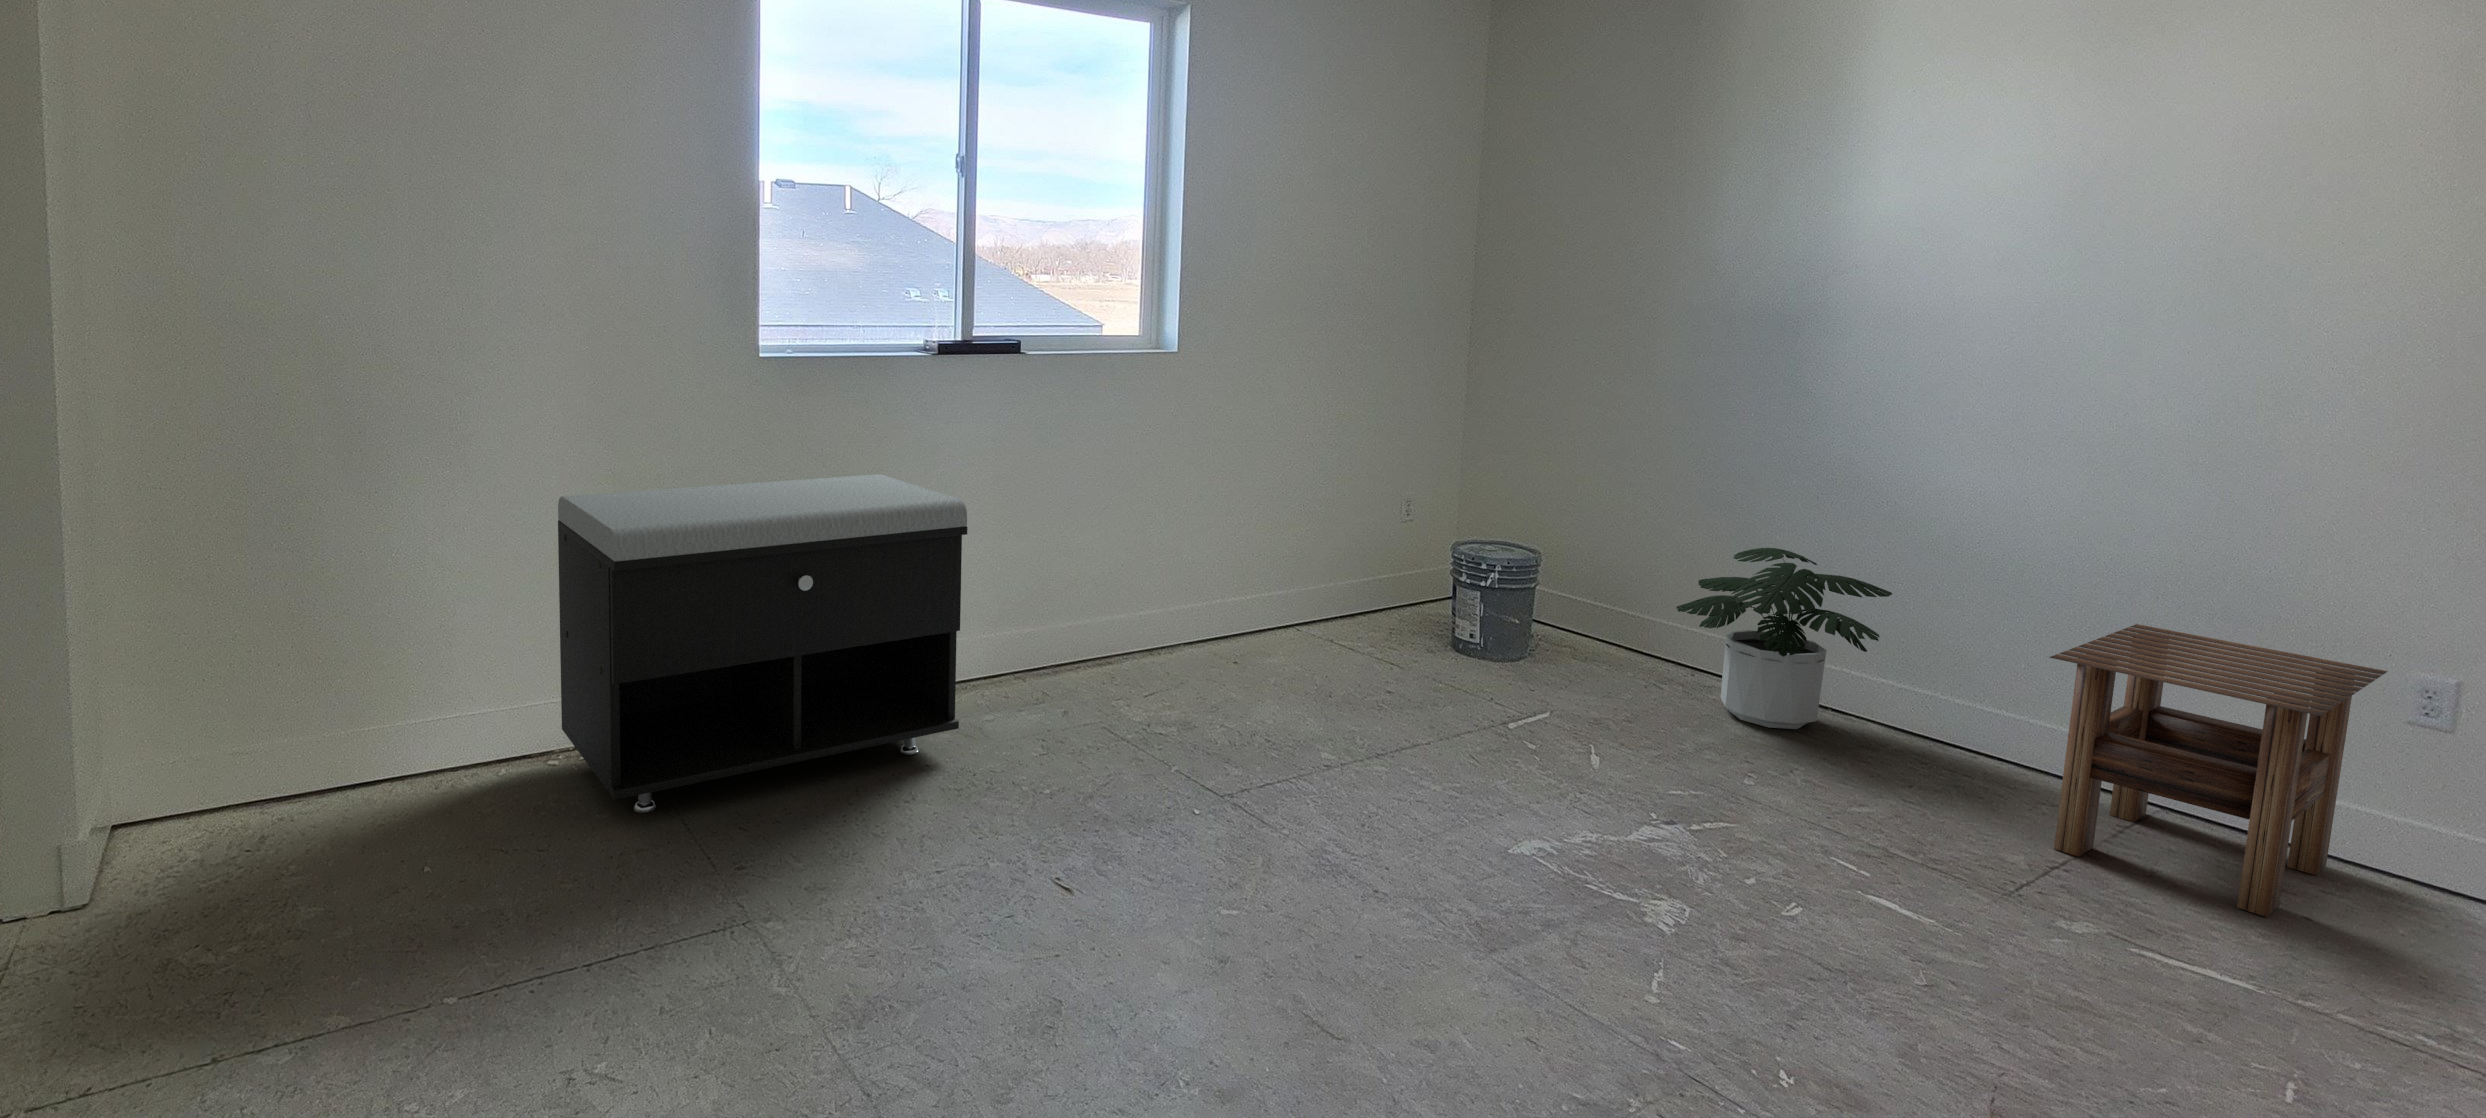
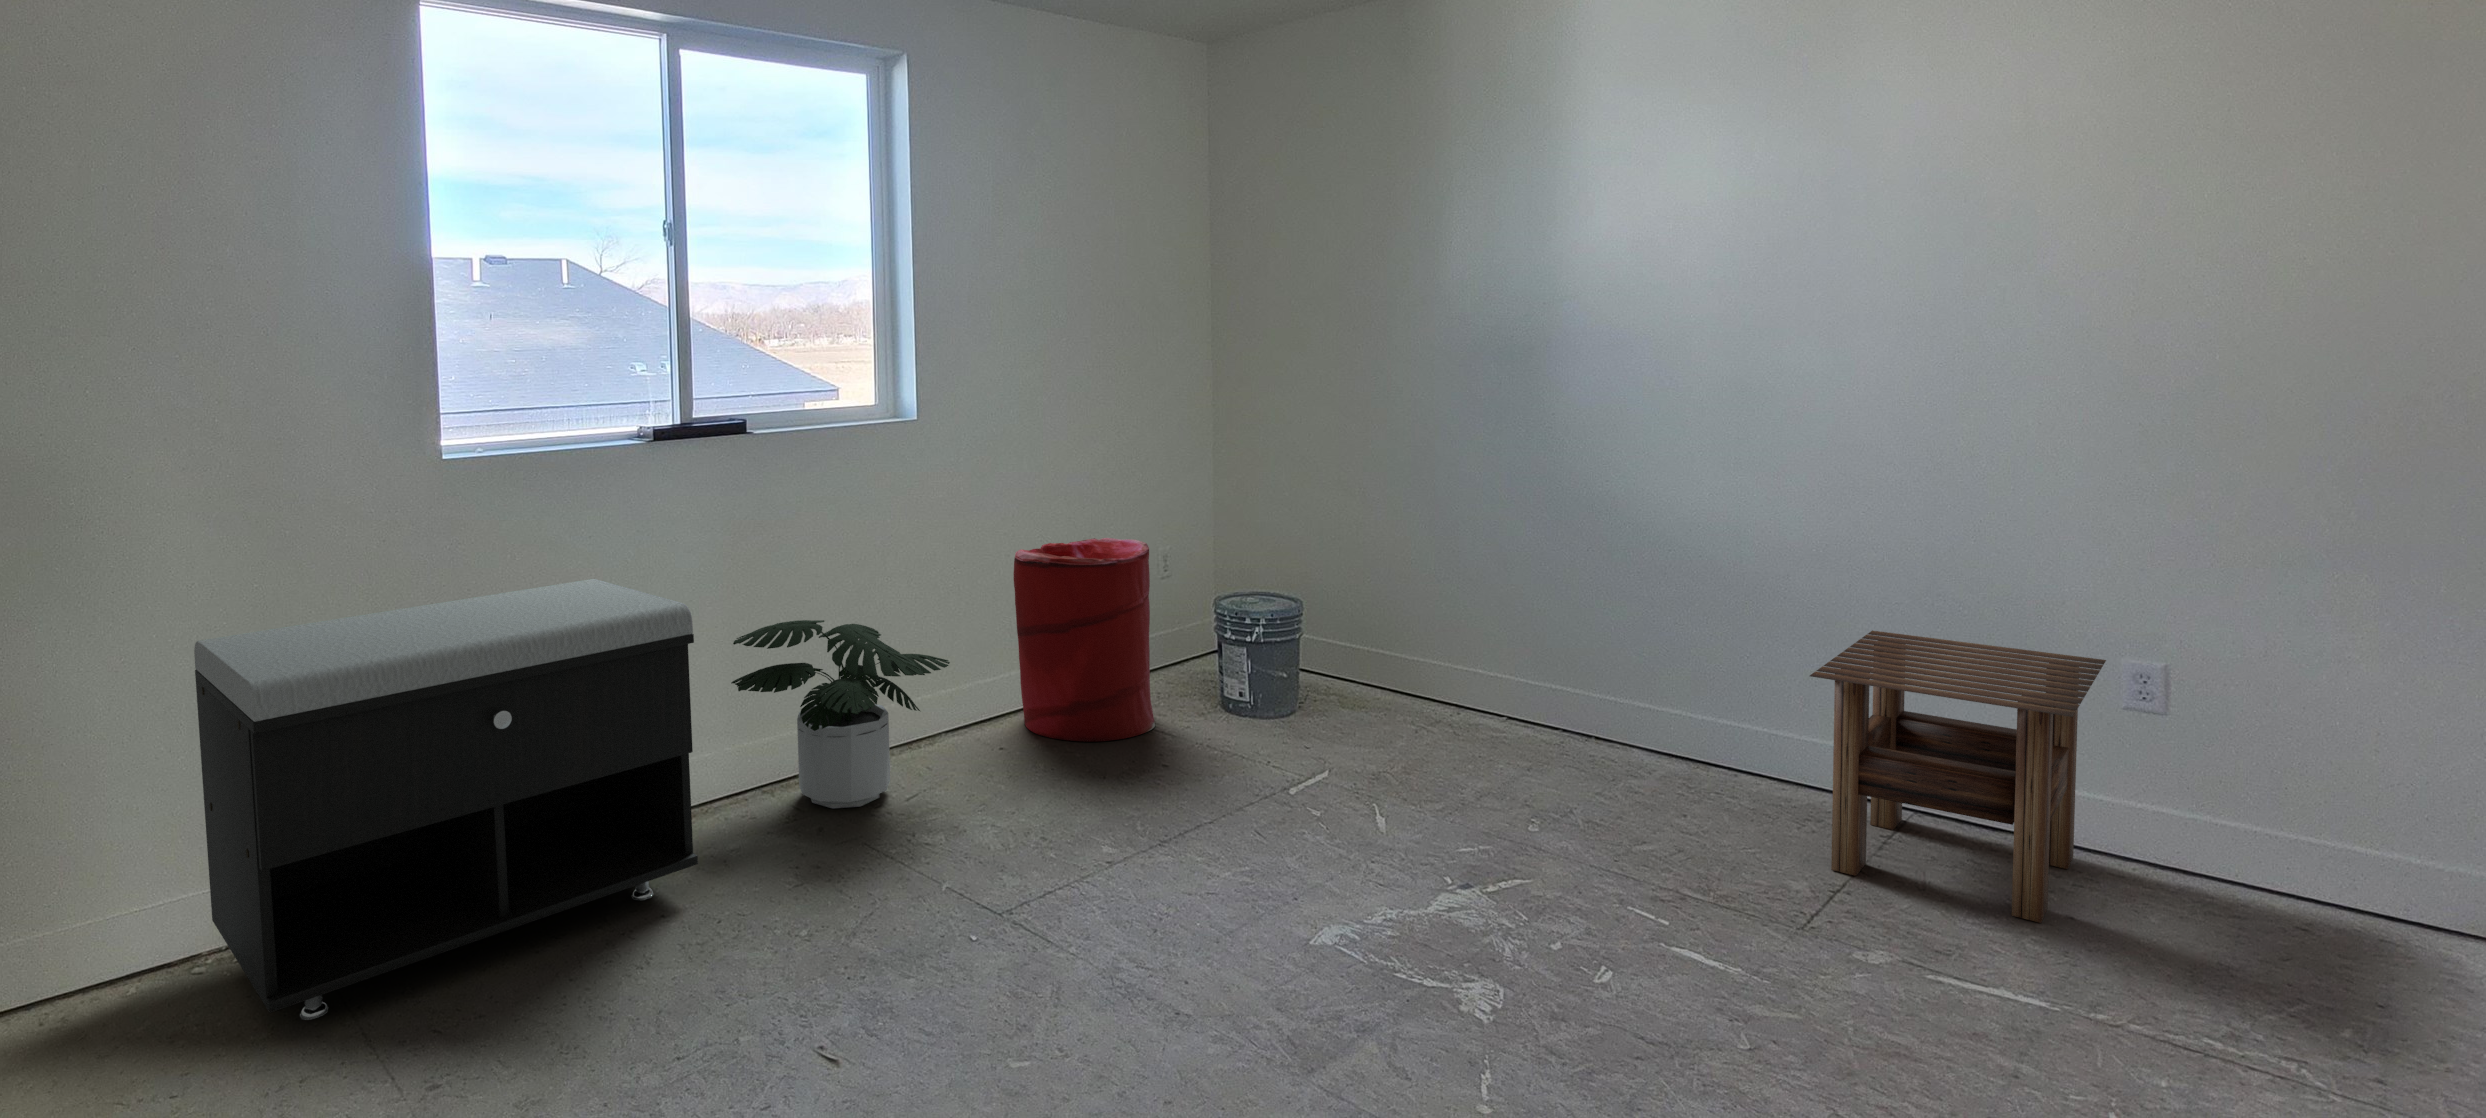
laundry hamper: none [1260,478,1394,668] -> present [1014,538,1155,742]
potted plant: present [1677,548,1892,729] -> present [731,620,950,809]

